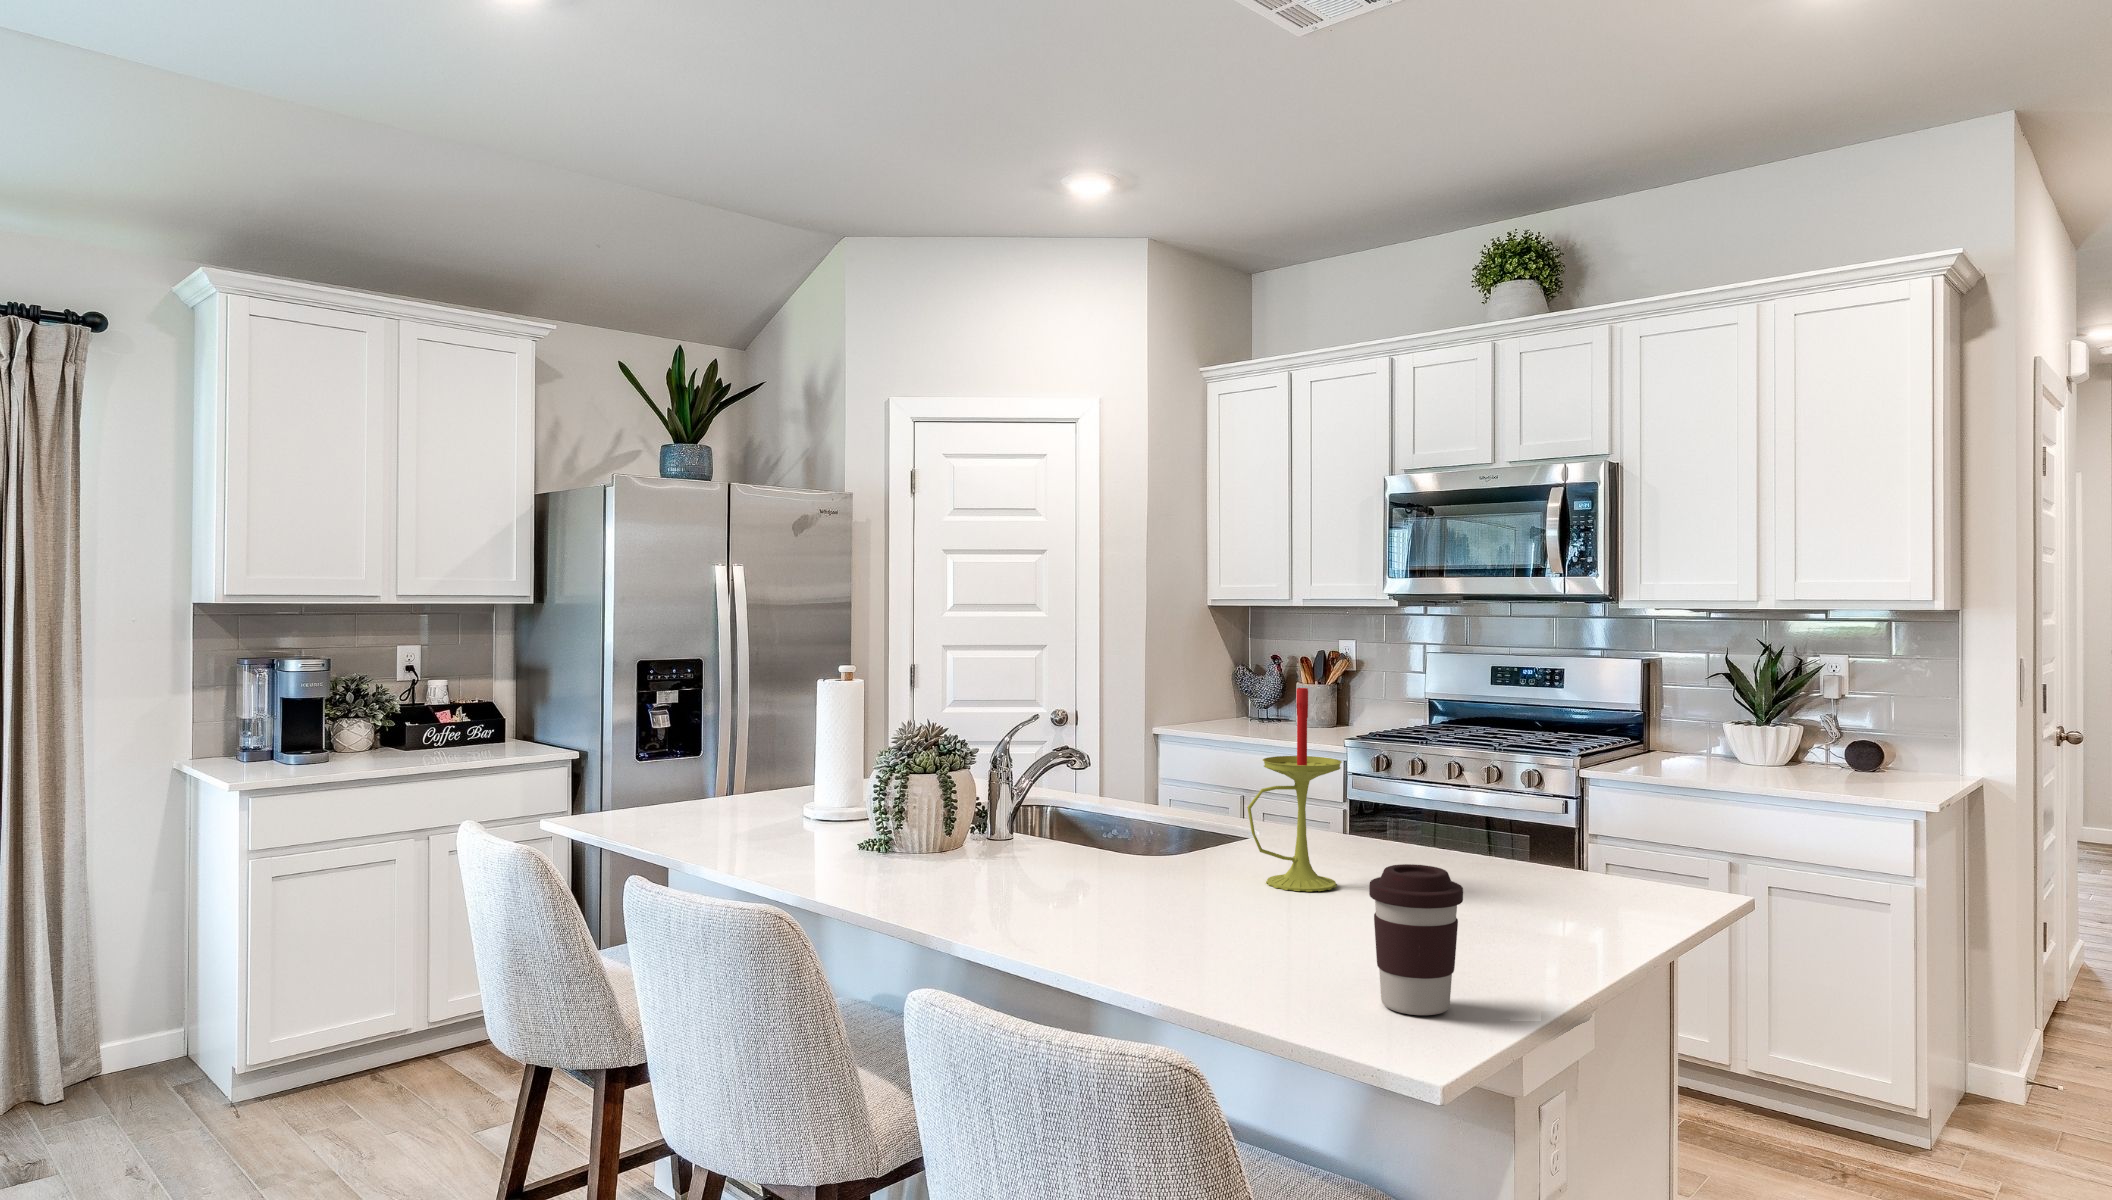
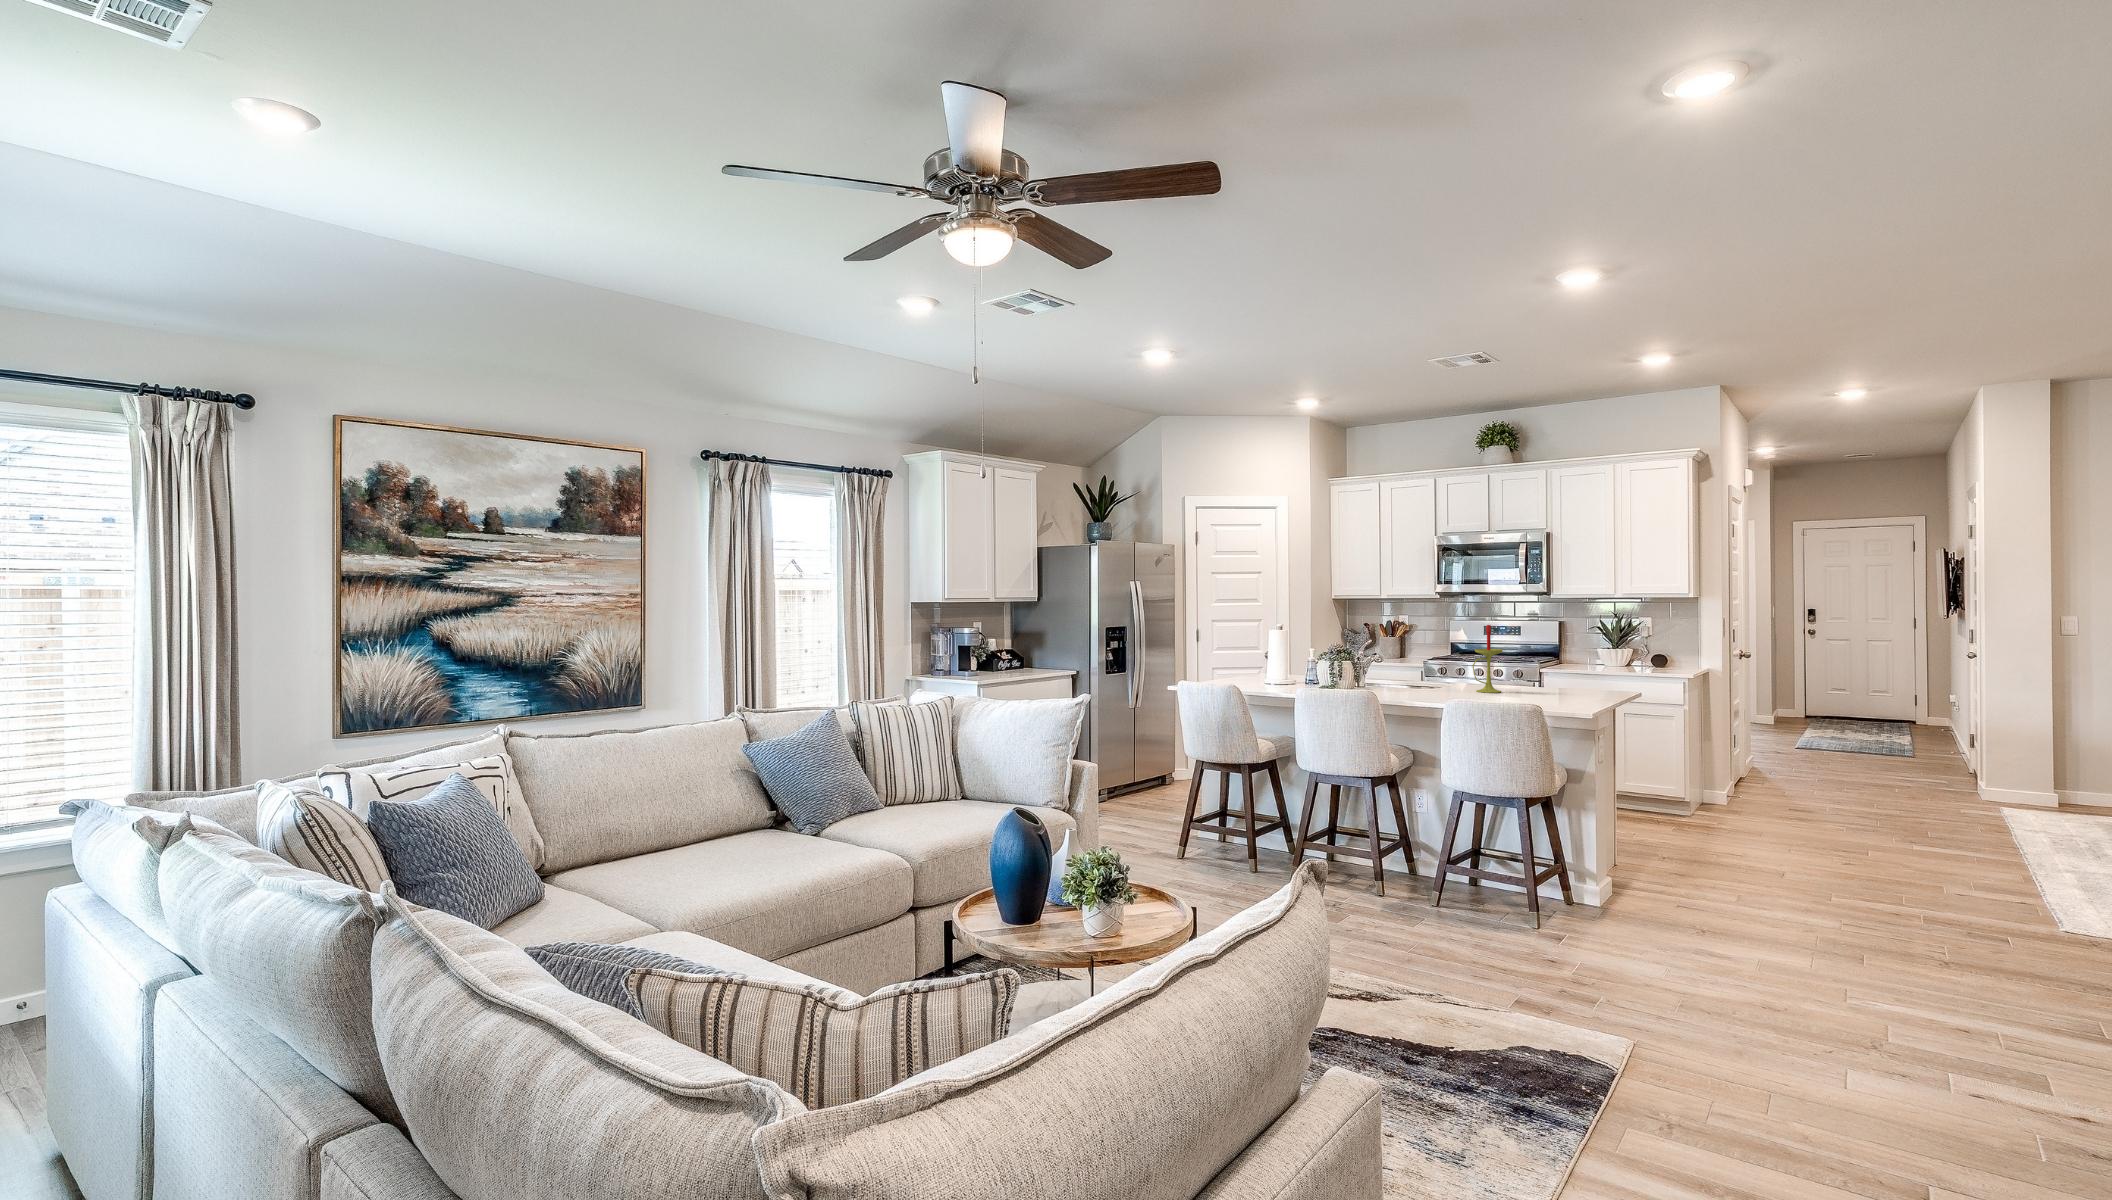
coffee cup: present [1369,864,1463,1015] -> none [1553,667,1580,706]

